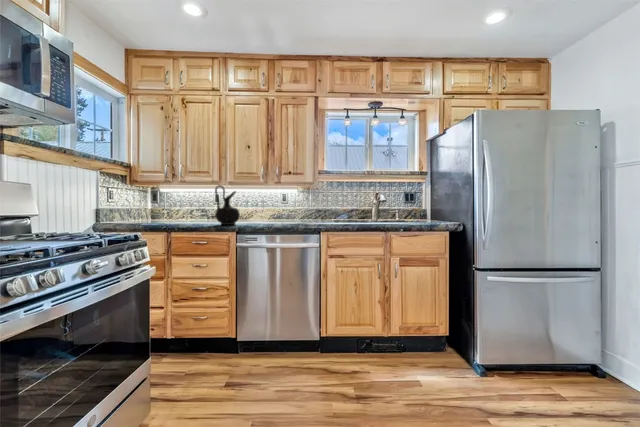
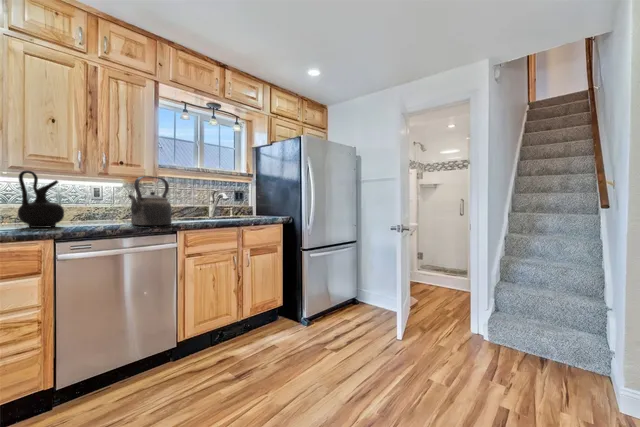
kettle: none [276,183,313,226] -> present [129,176,171,226]

